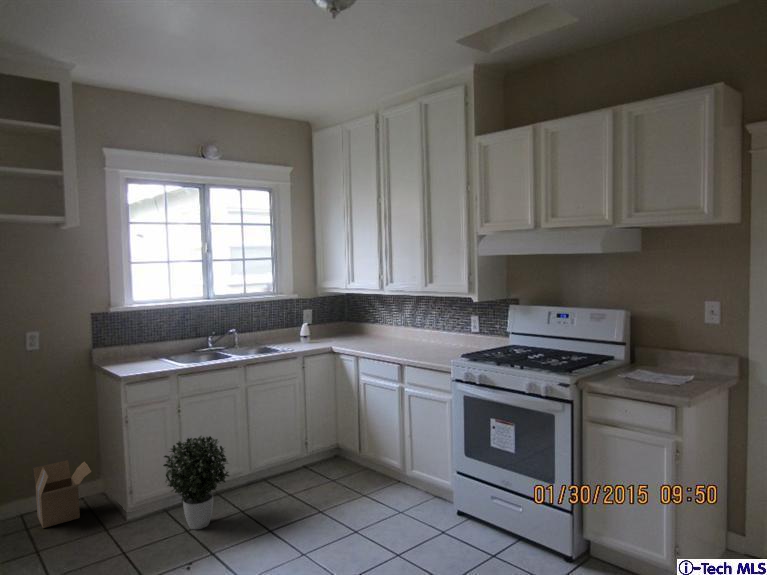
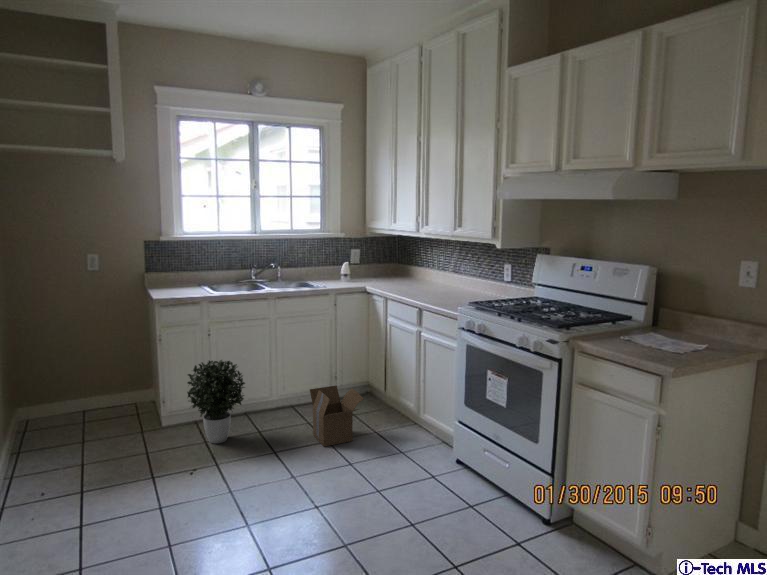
cardboard box: present [33,460,91,528] -> present [310,386,363,446]

